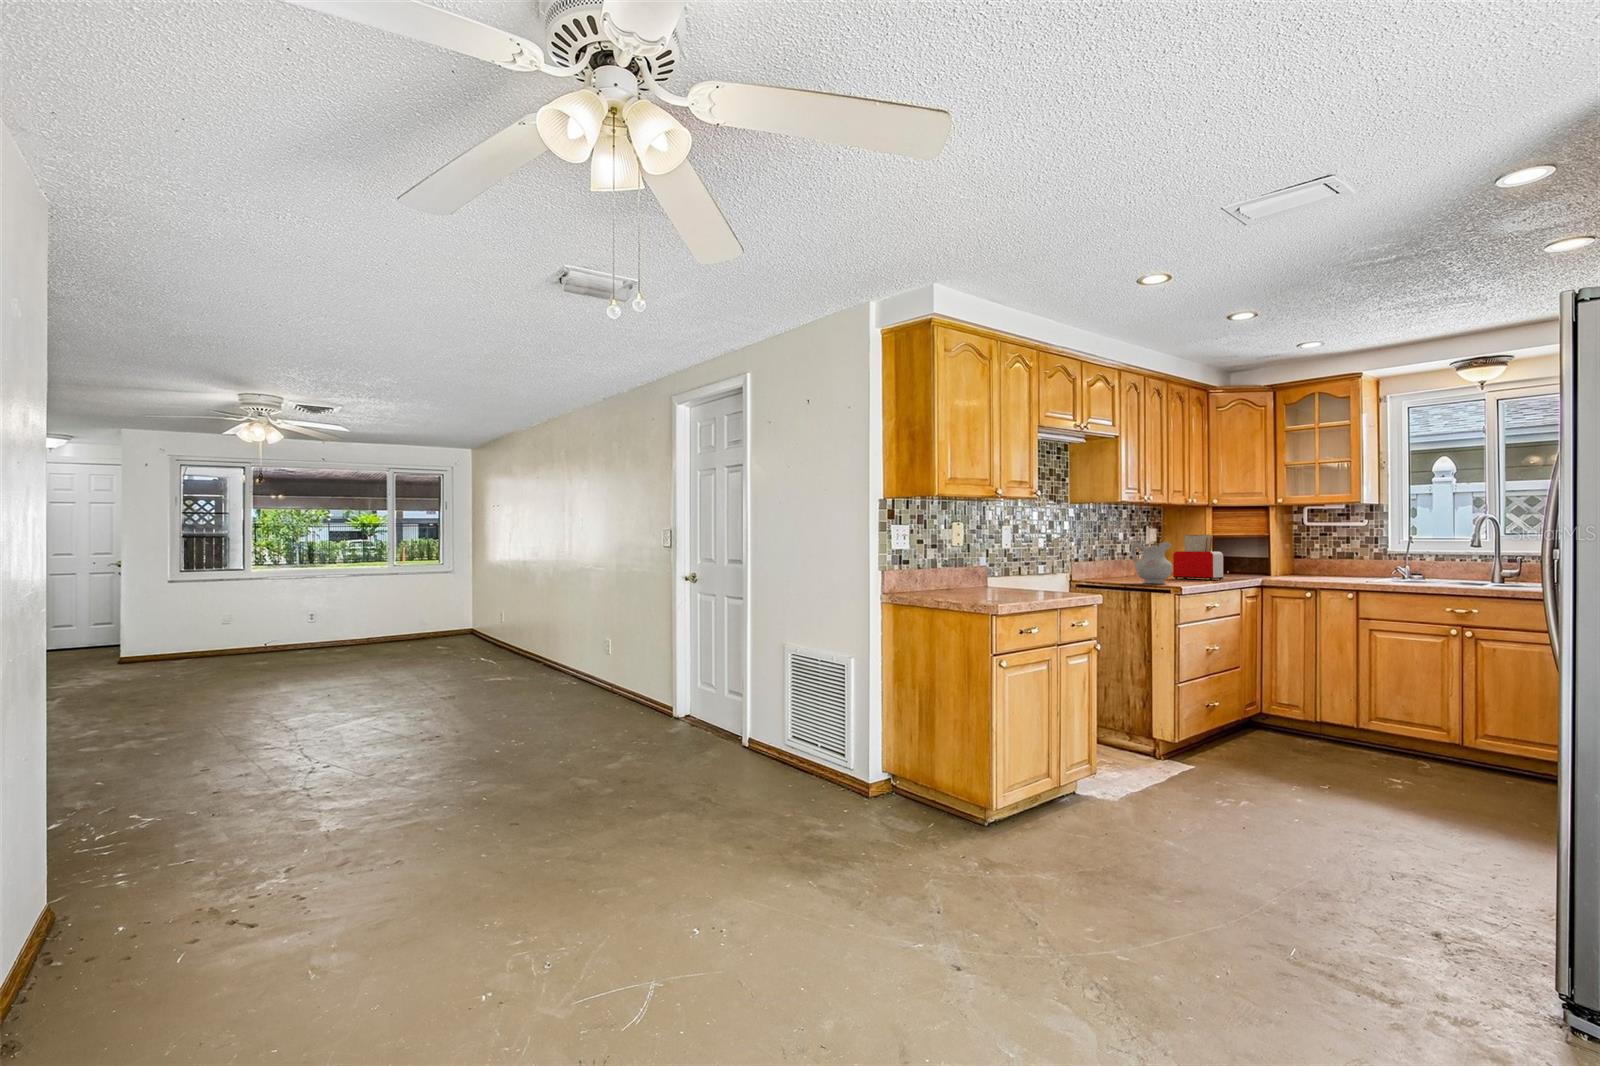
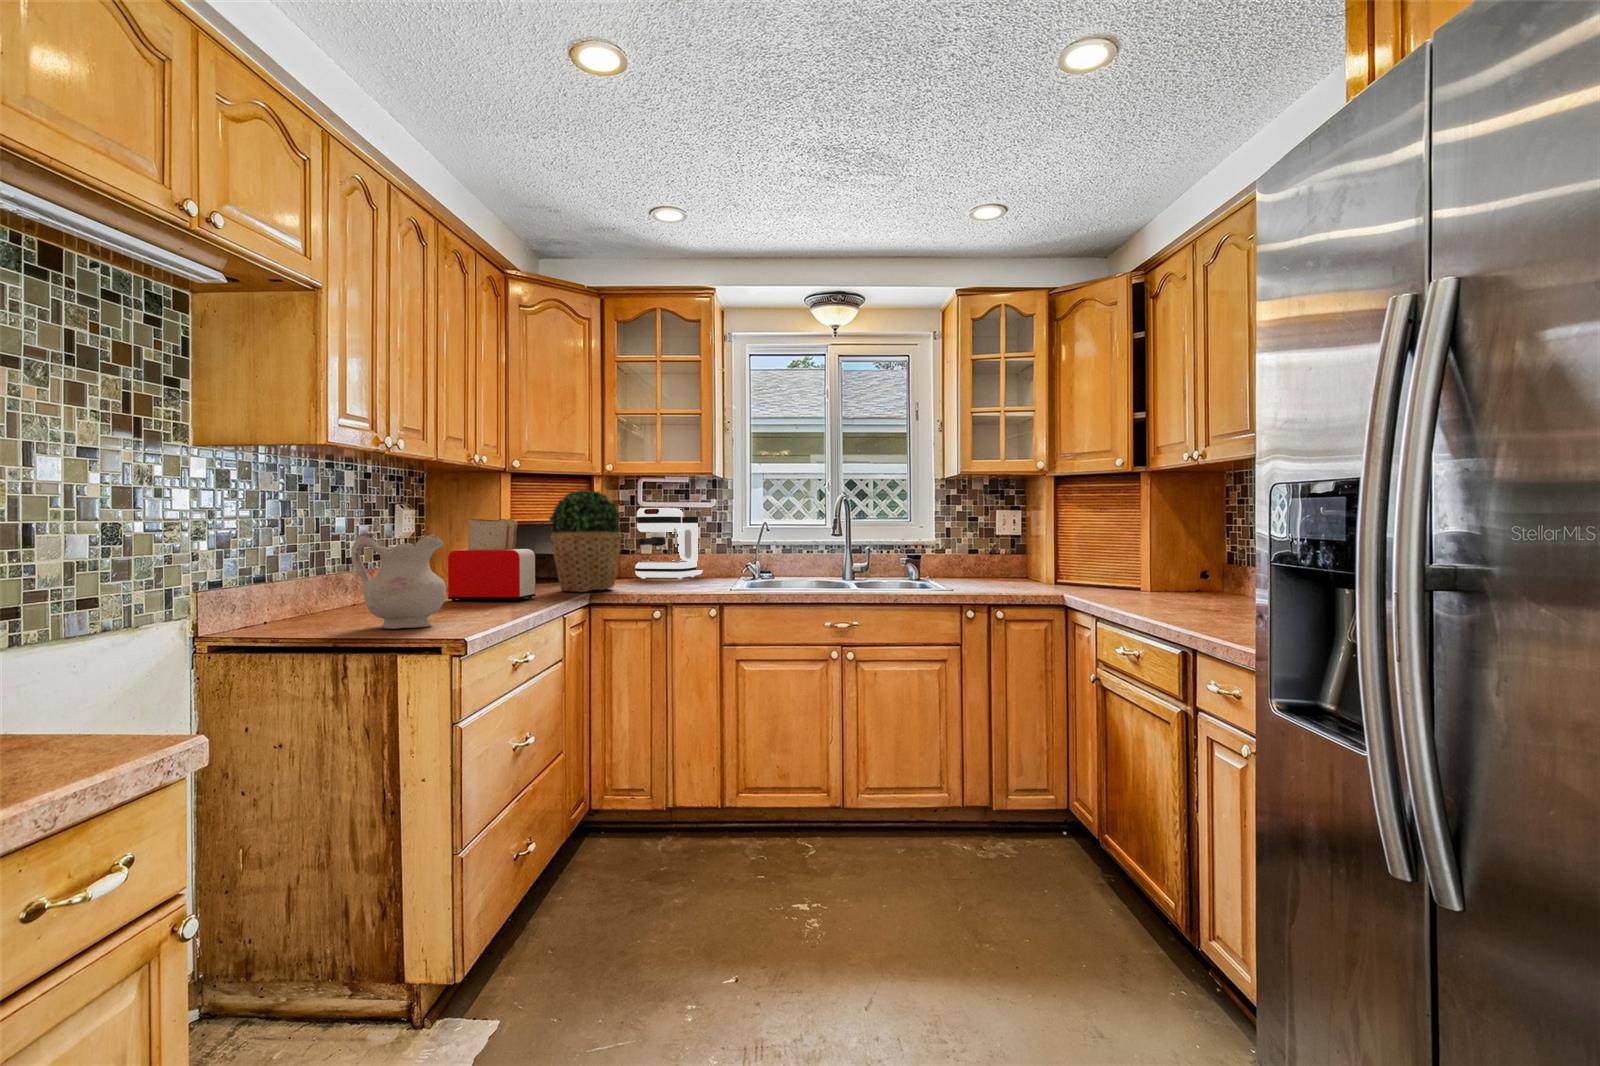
potted plant: none [1234,516,1285,579] -> present [549,490,621,592]
coffee maker: none [1304,527,1363,577] -> present [635,508,703,579]

